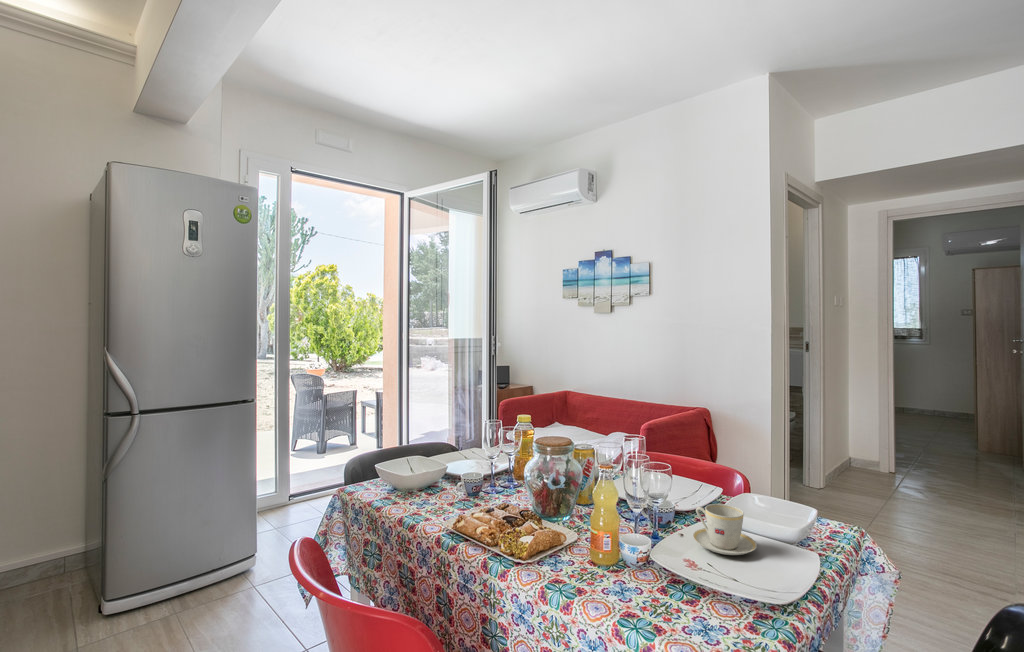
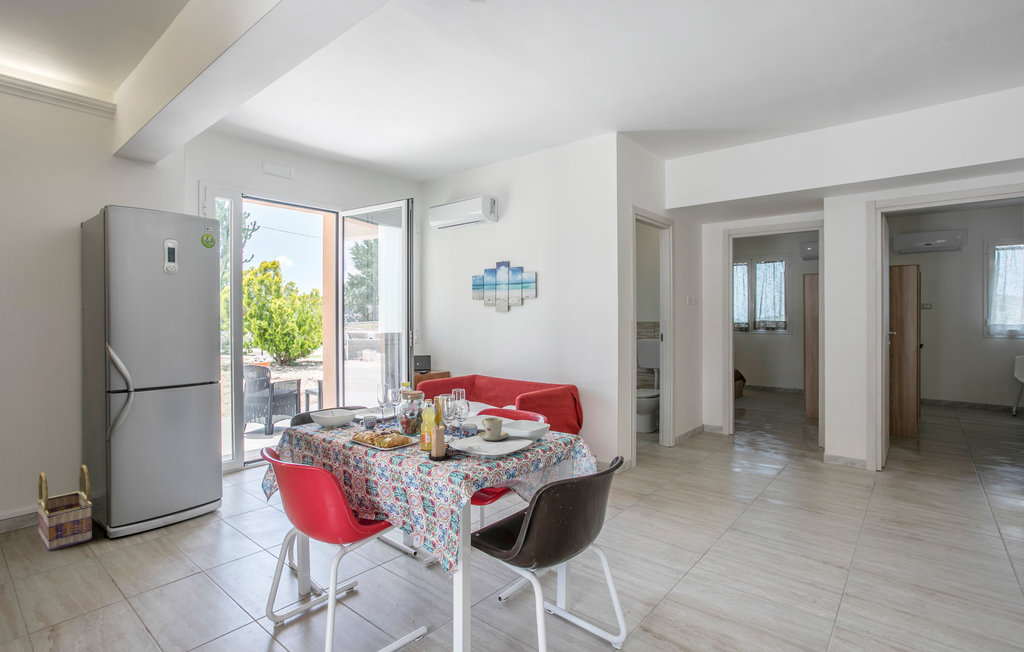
basket: none [22,507,88,629] -> present [37,465,92,551]
candle: none [622,532,666,614] -> present [429,424,448,460]

